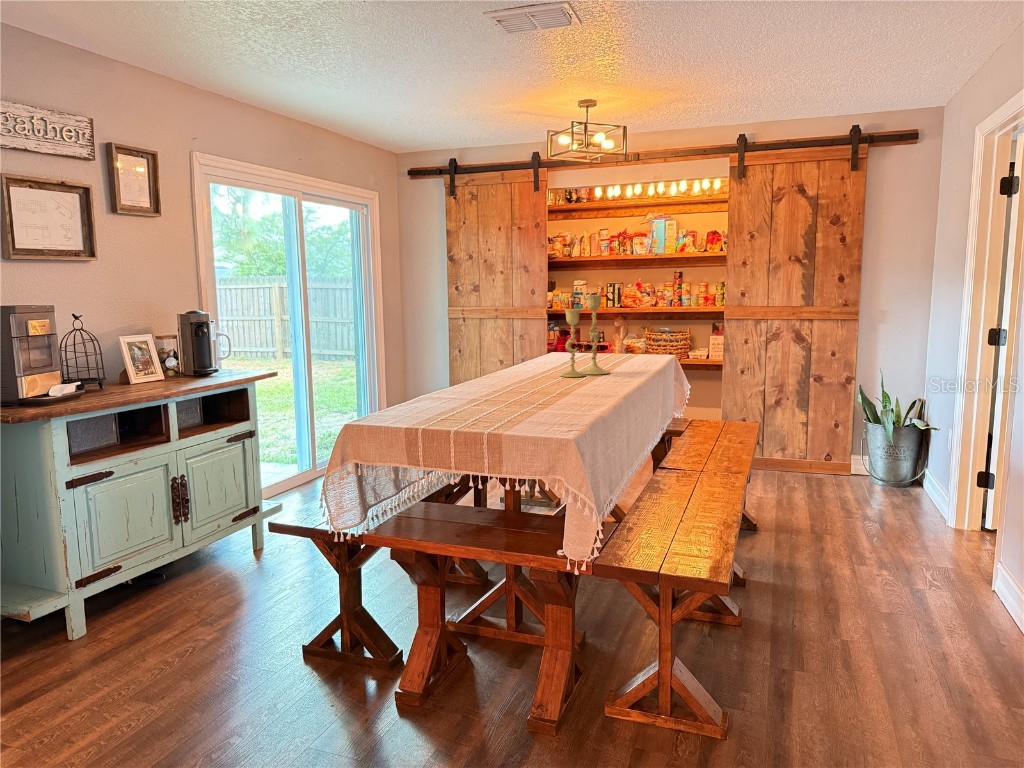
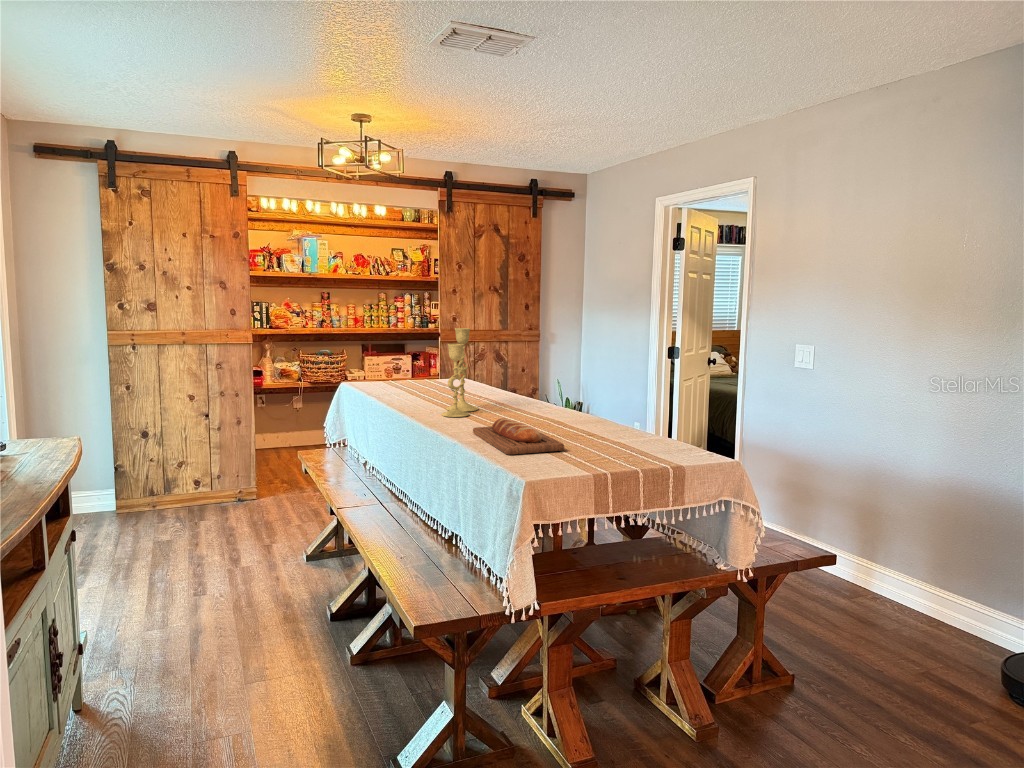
bread loaf: none [511,374,588,403] -> present [473,418,564,455]

